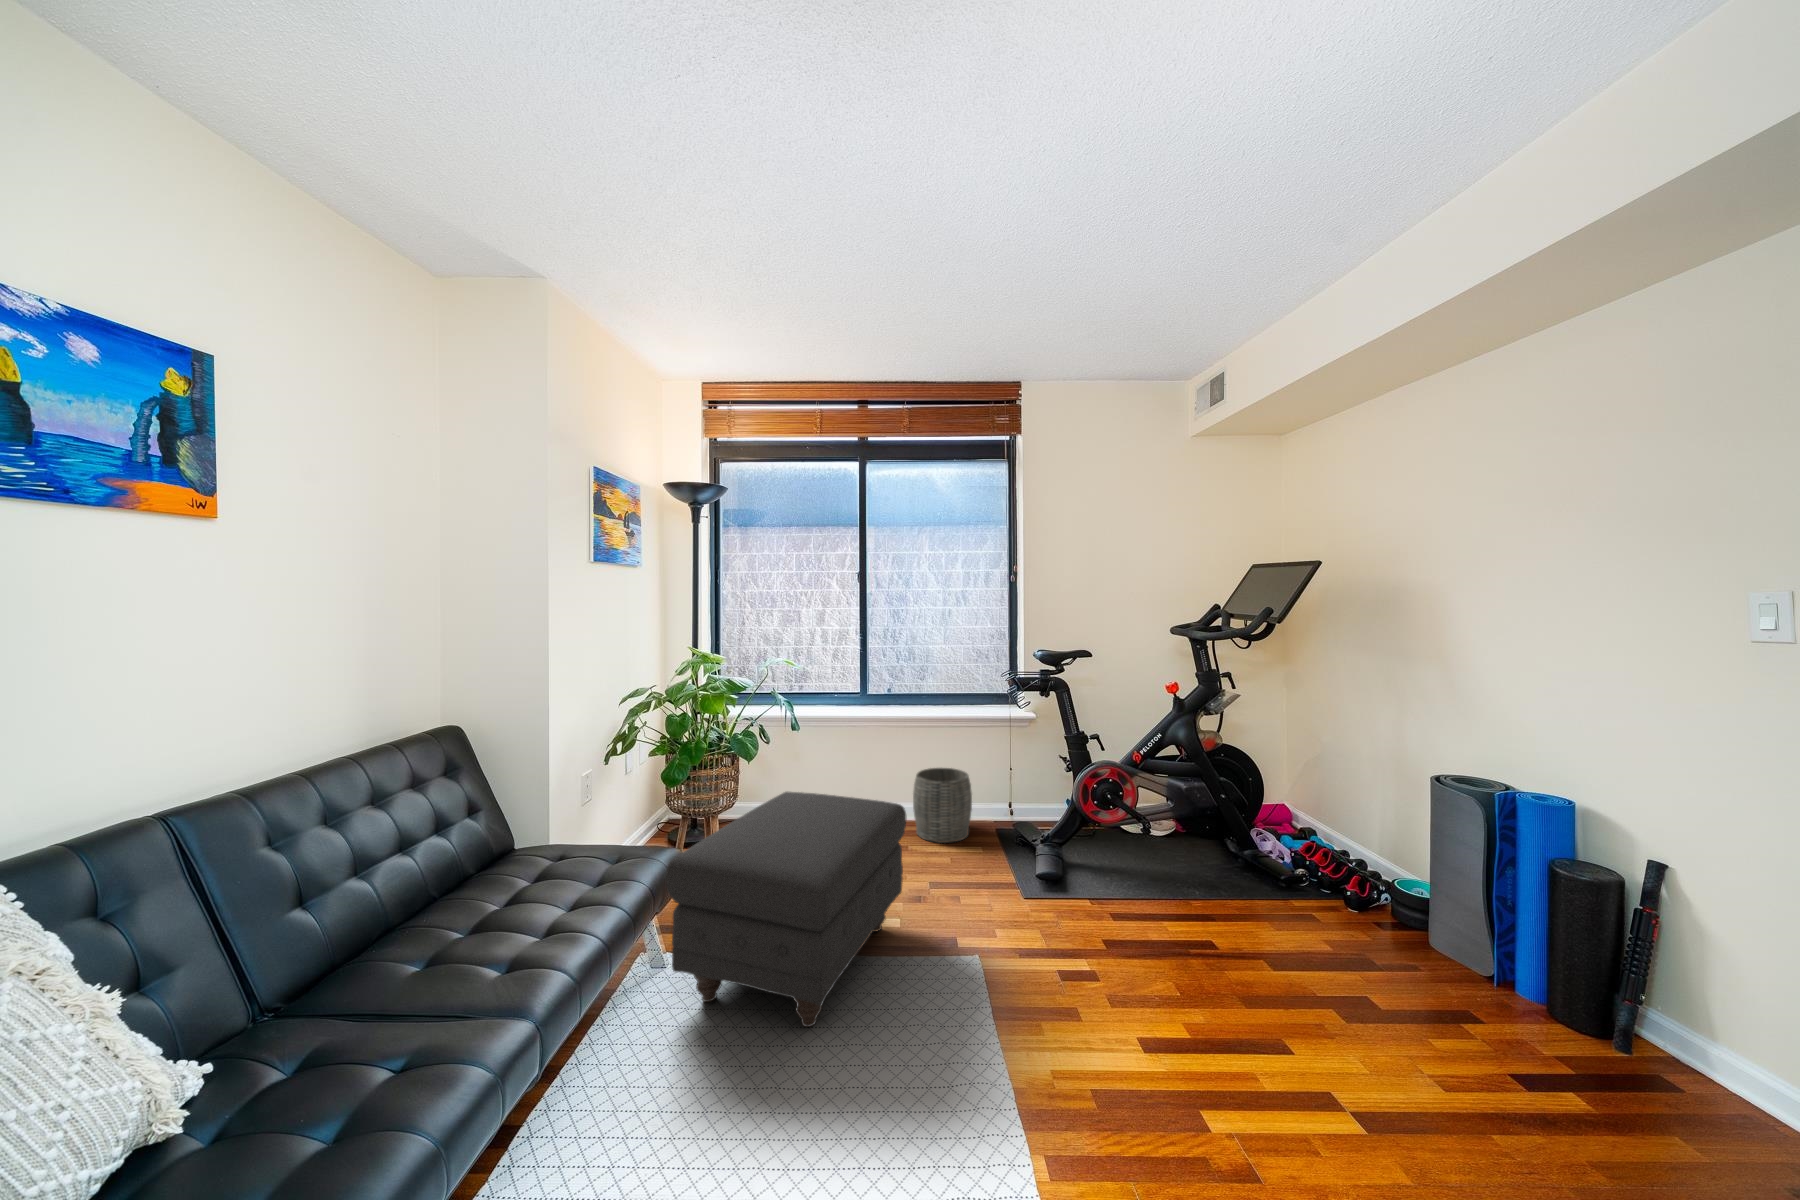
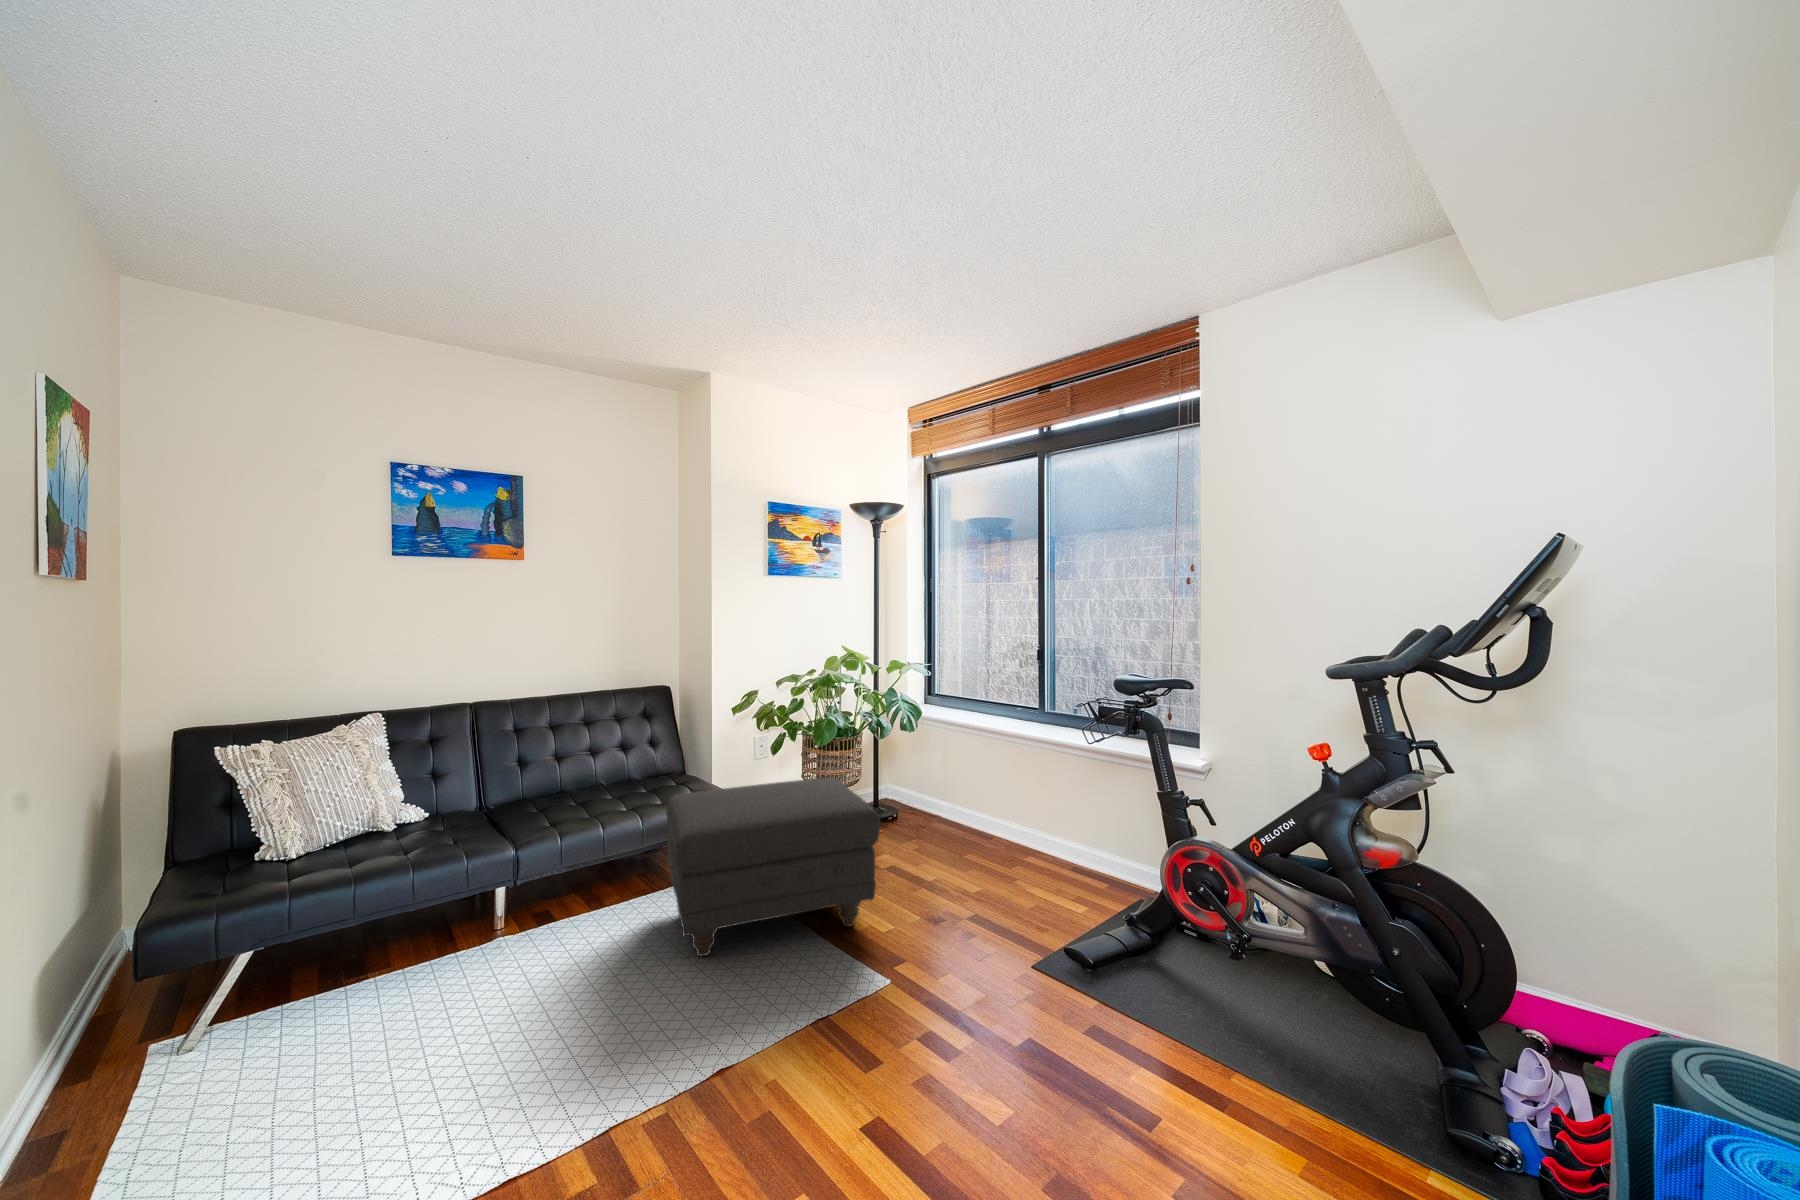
woven basket: present [913,768,972,843] -> none [1027,802,1097,893]

